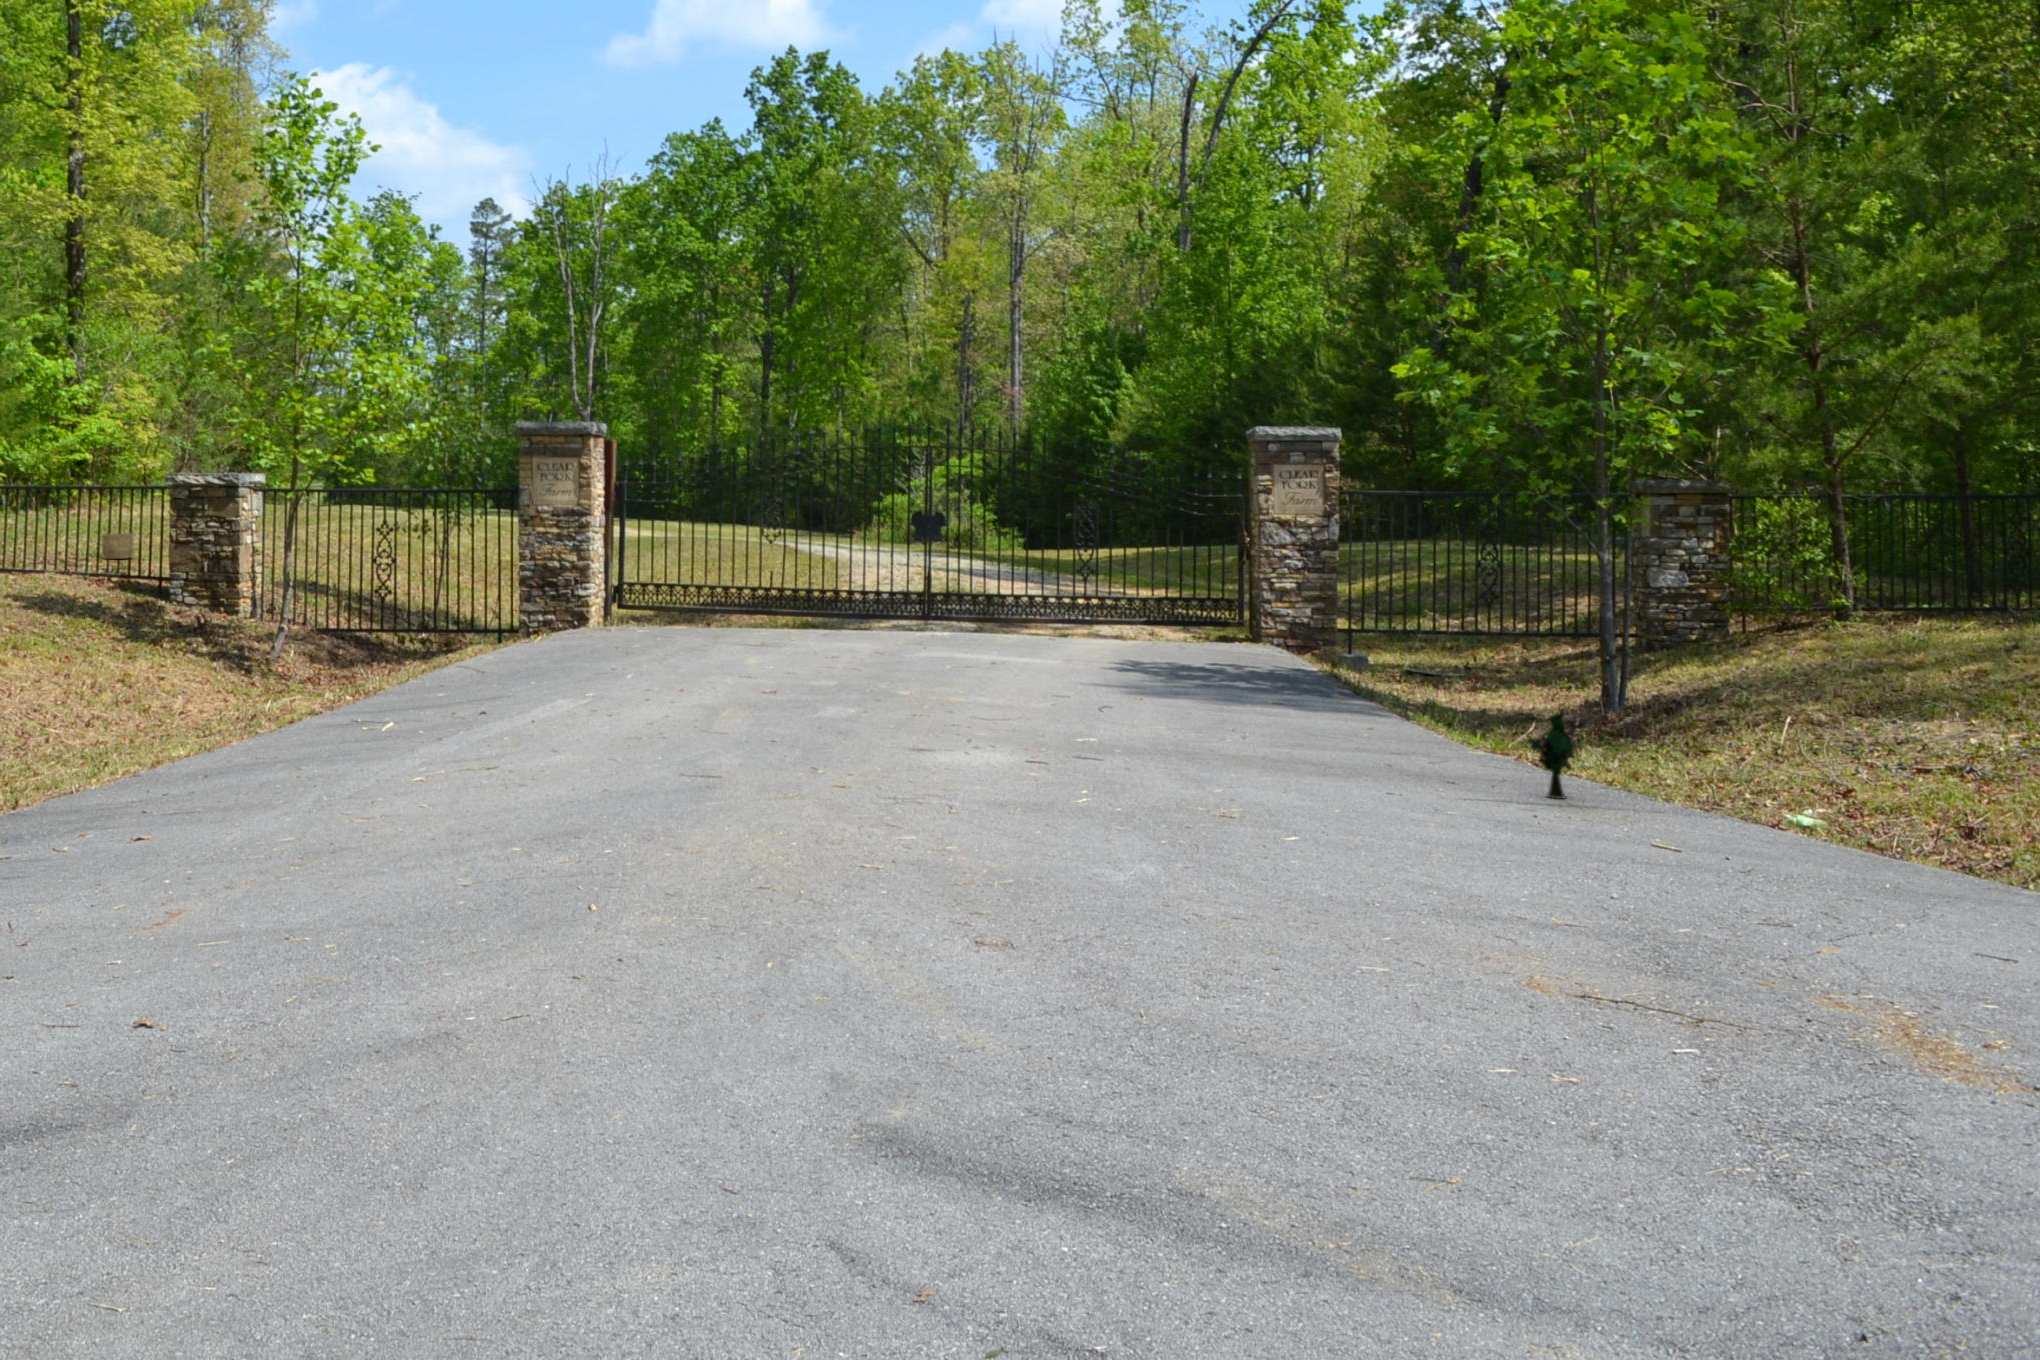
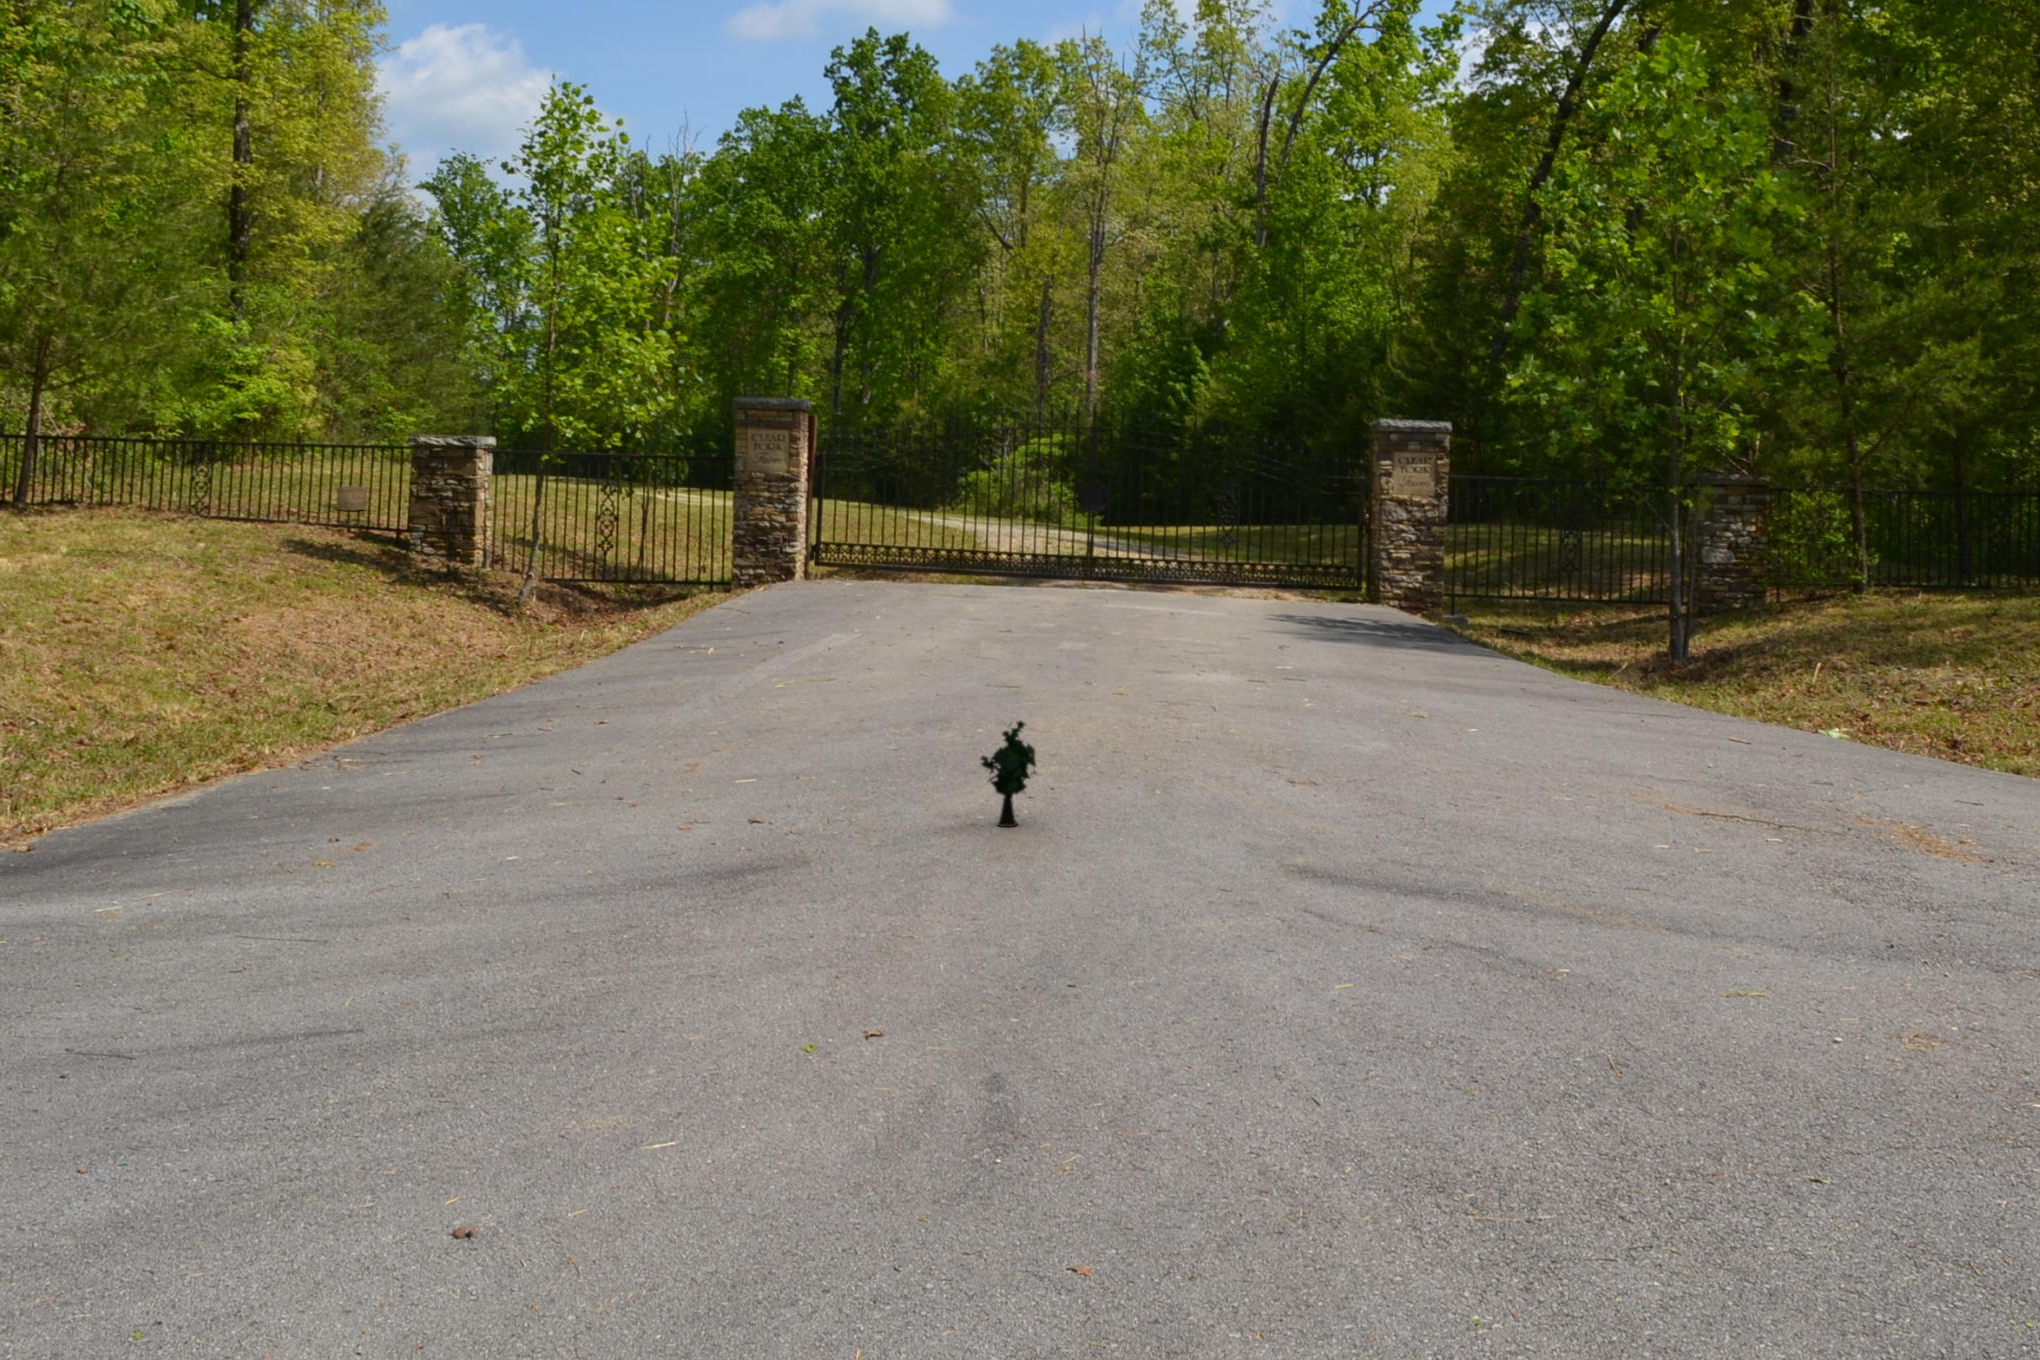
decorative plant: present [1528,708,1581,799] -> present [981,721,1037,827]

